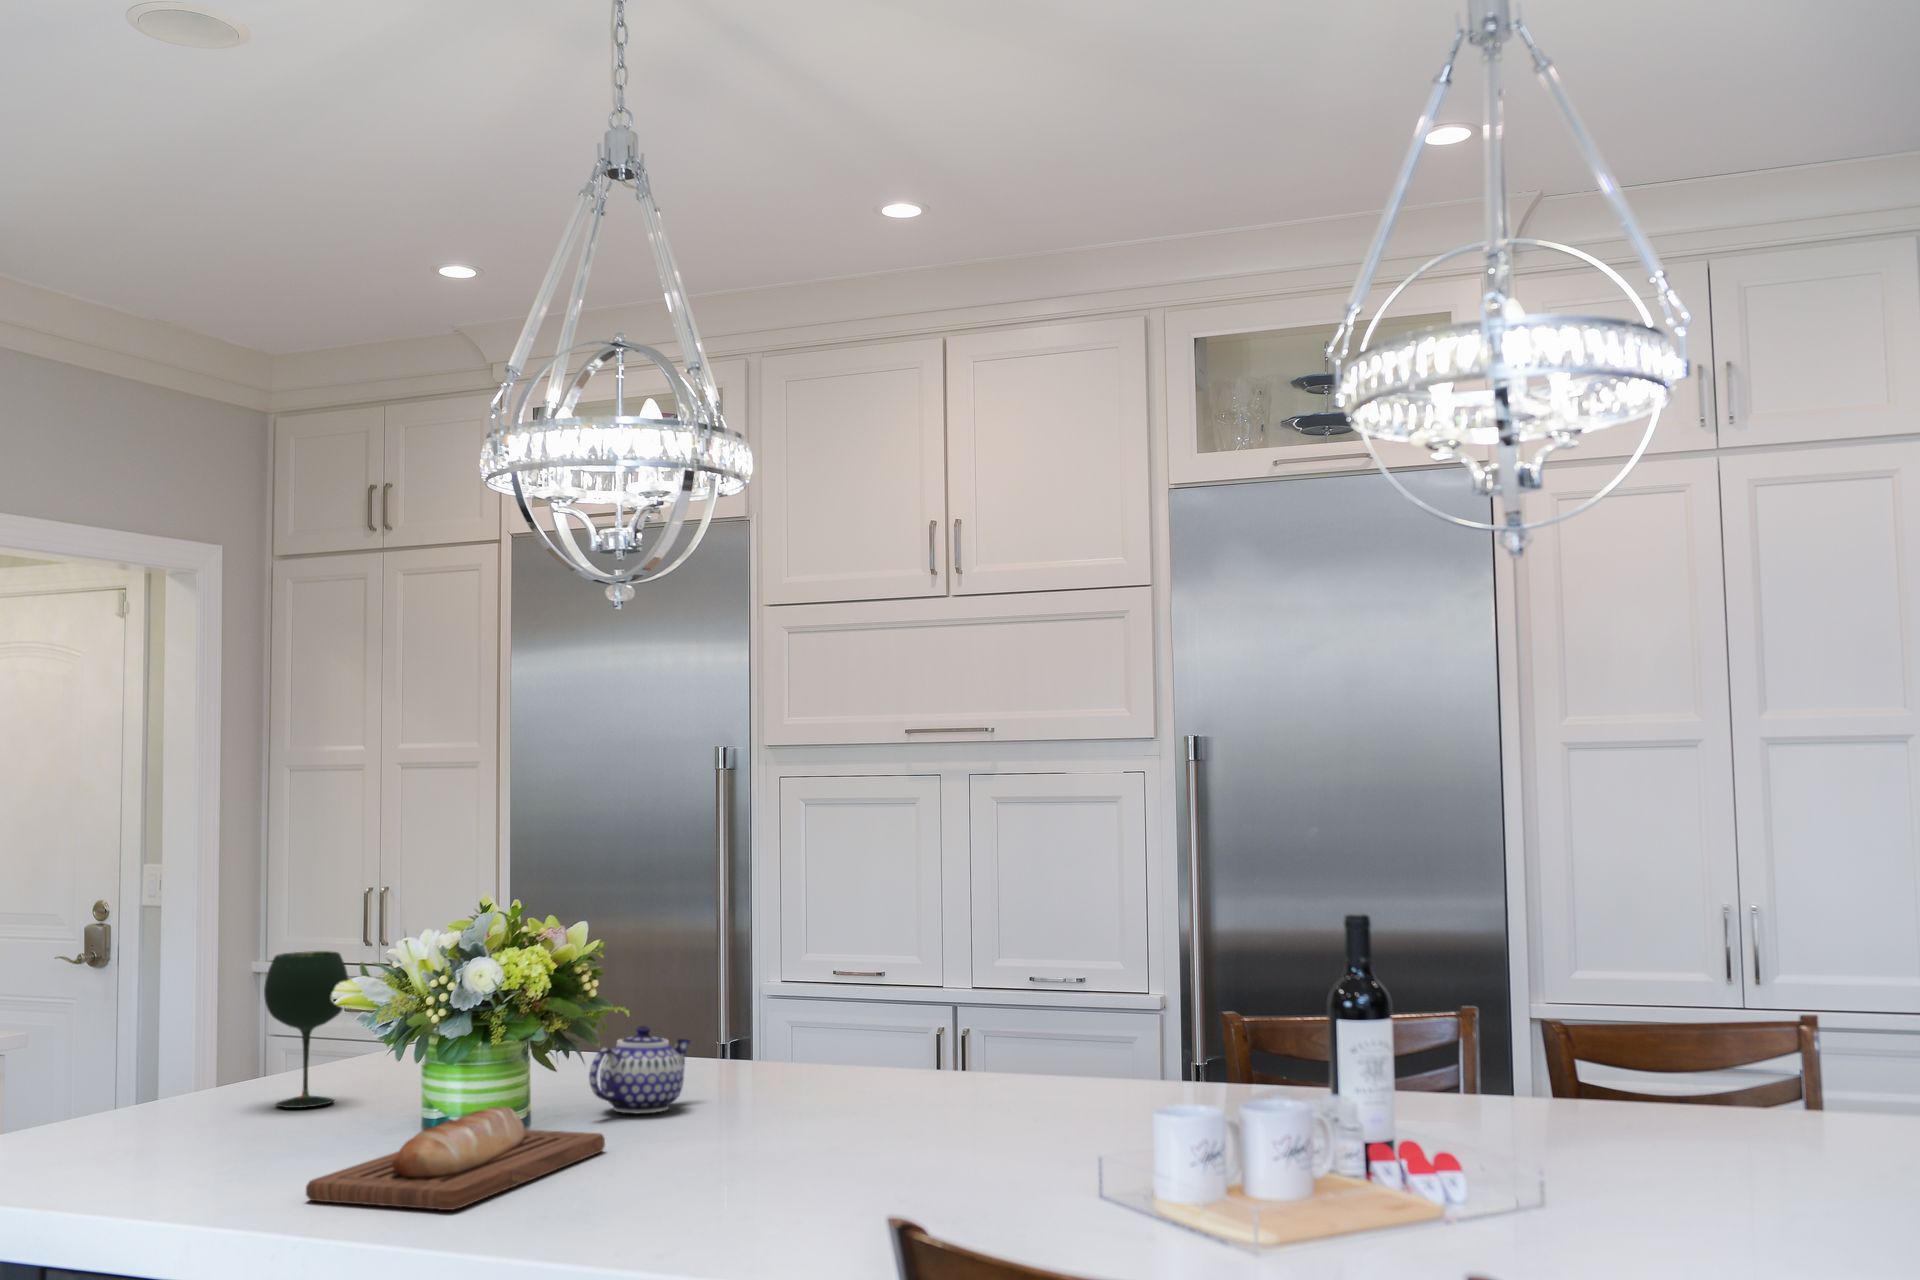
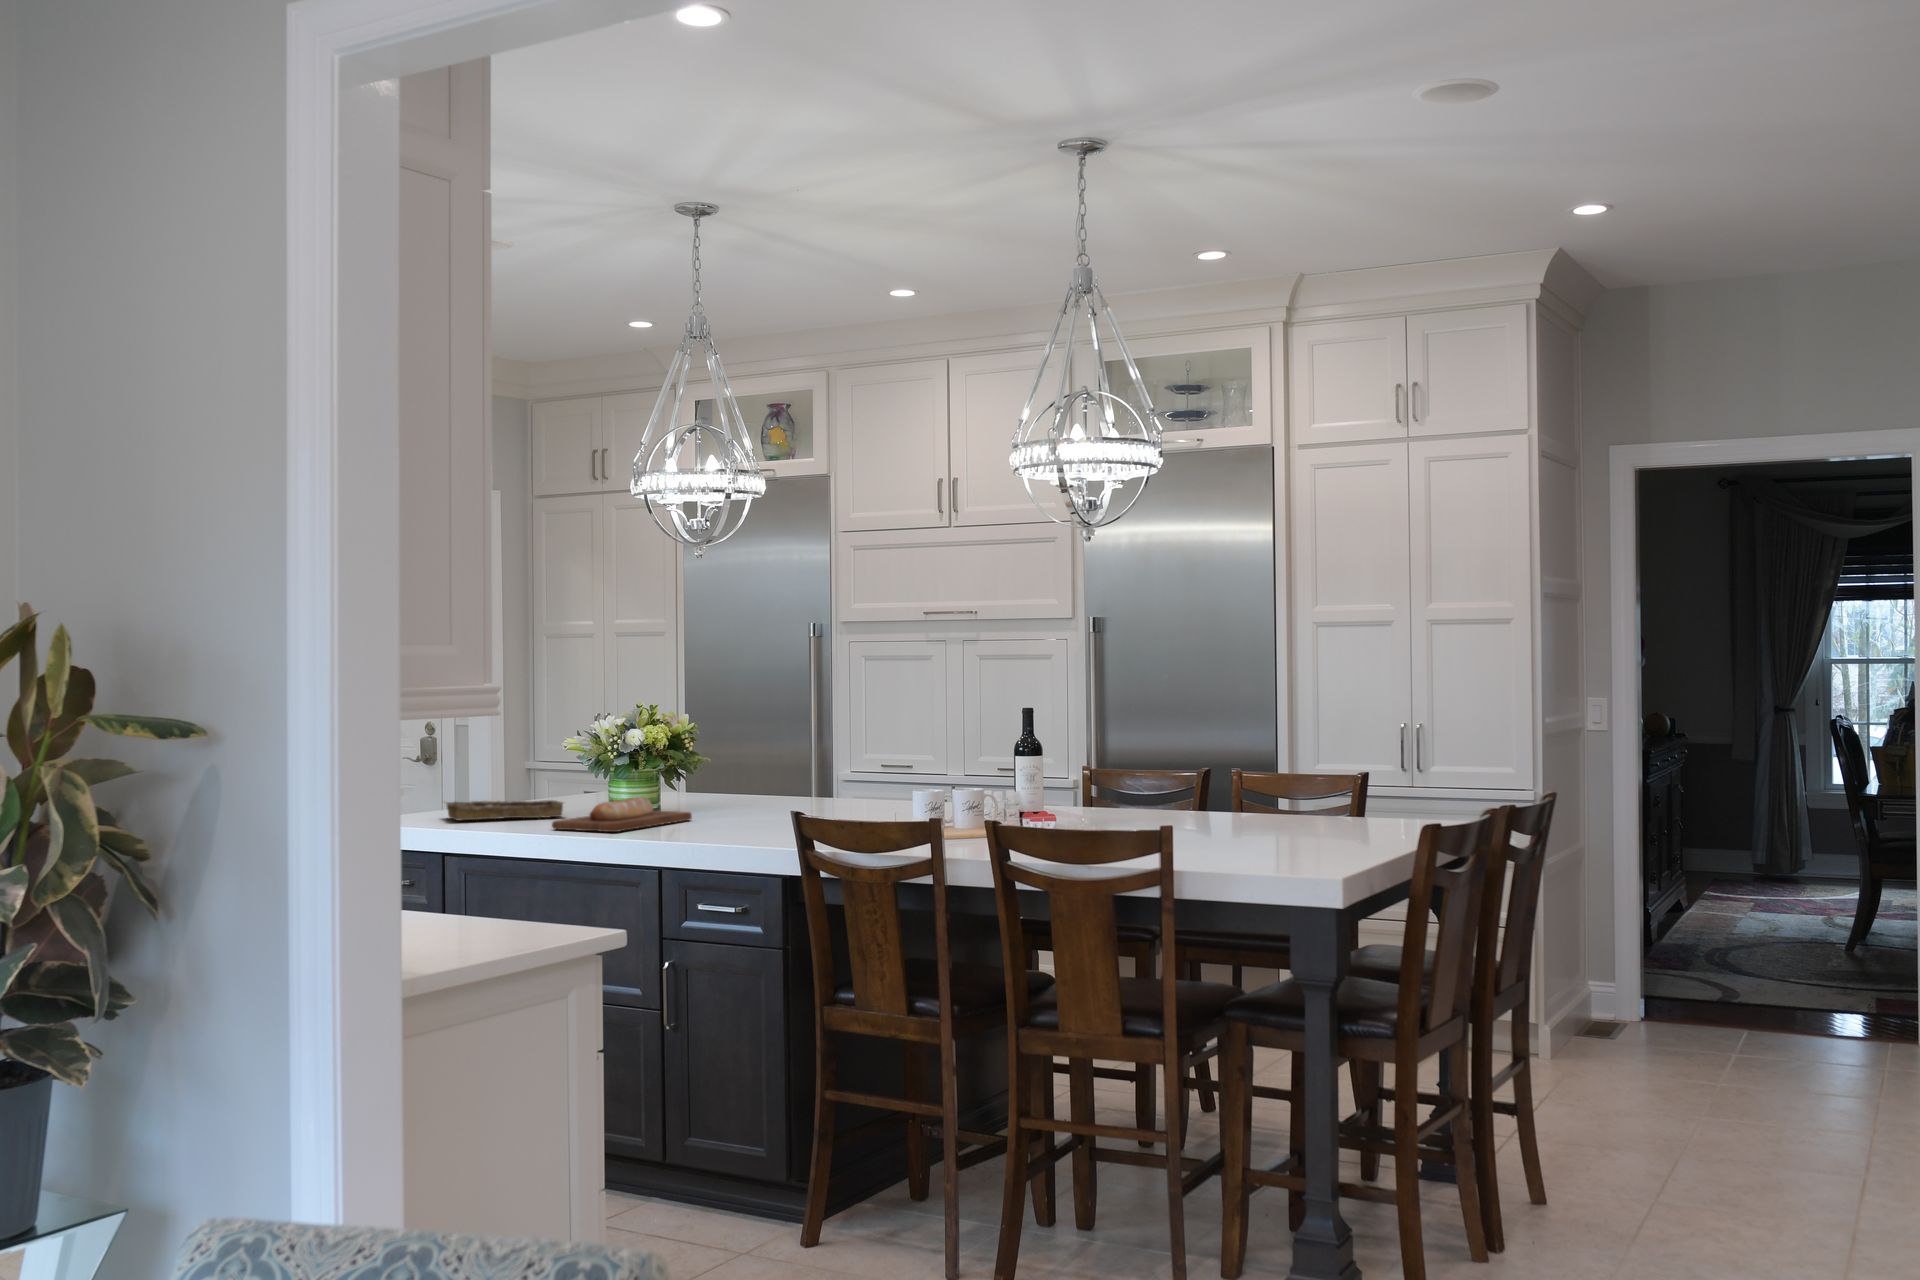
wine glass: present [264,951,348,1108] -> none [533,730,575,807]
teapot: present [589,1026,690,1114] -> none [690,768,746,810]
tray: none [62,1104,335,1171] -> present [445,800,563,820]

